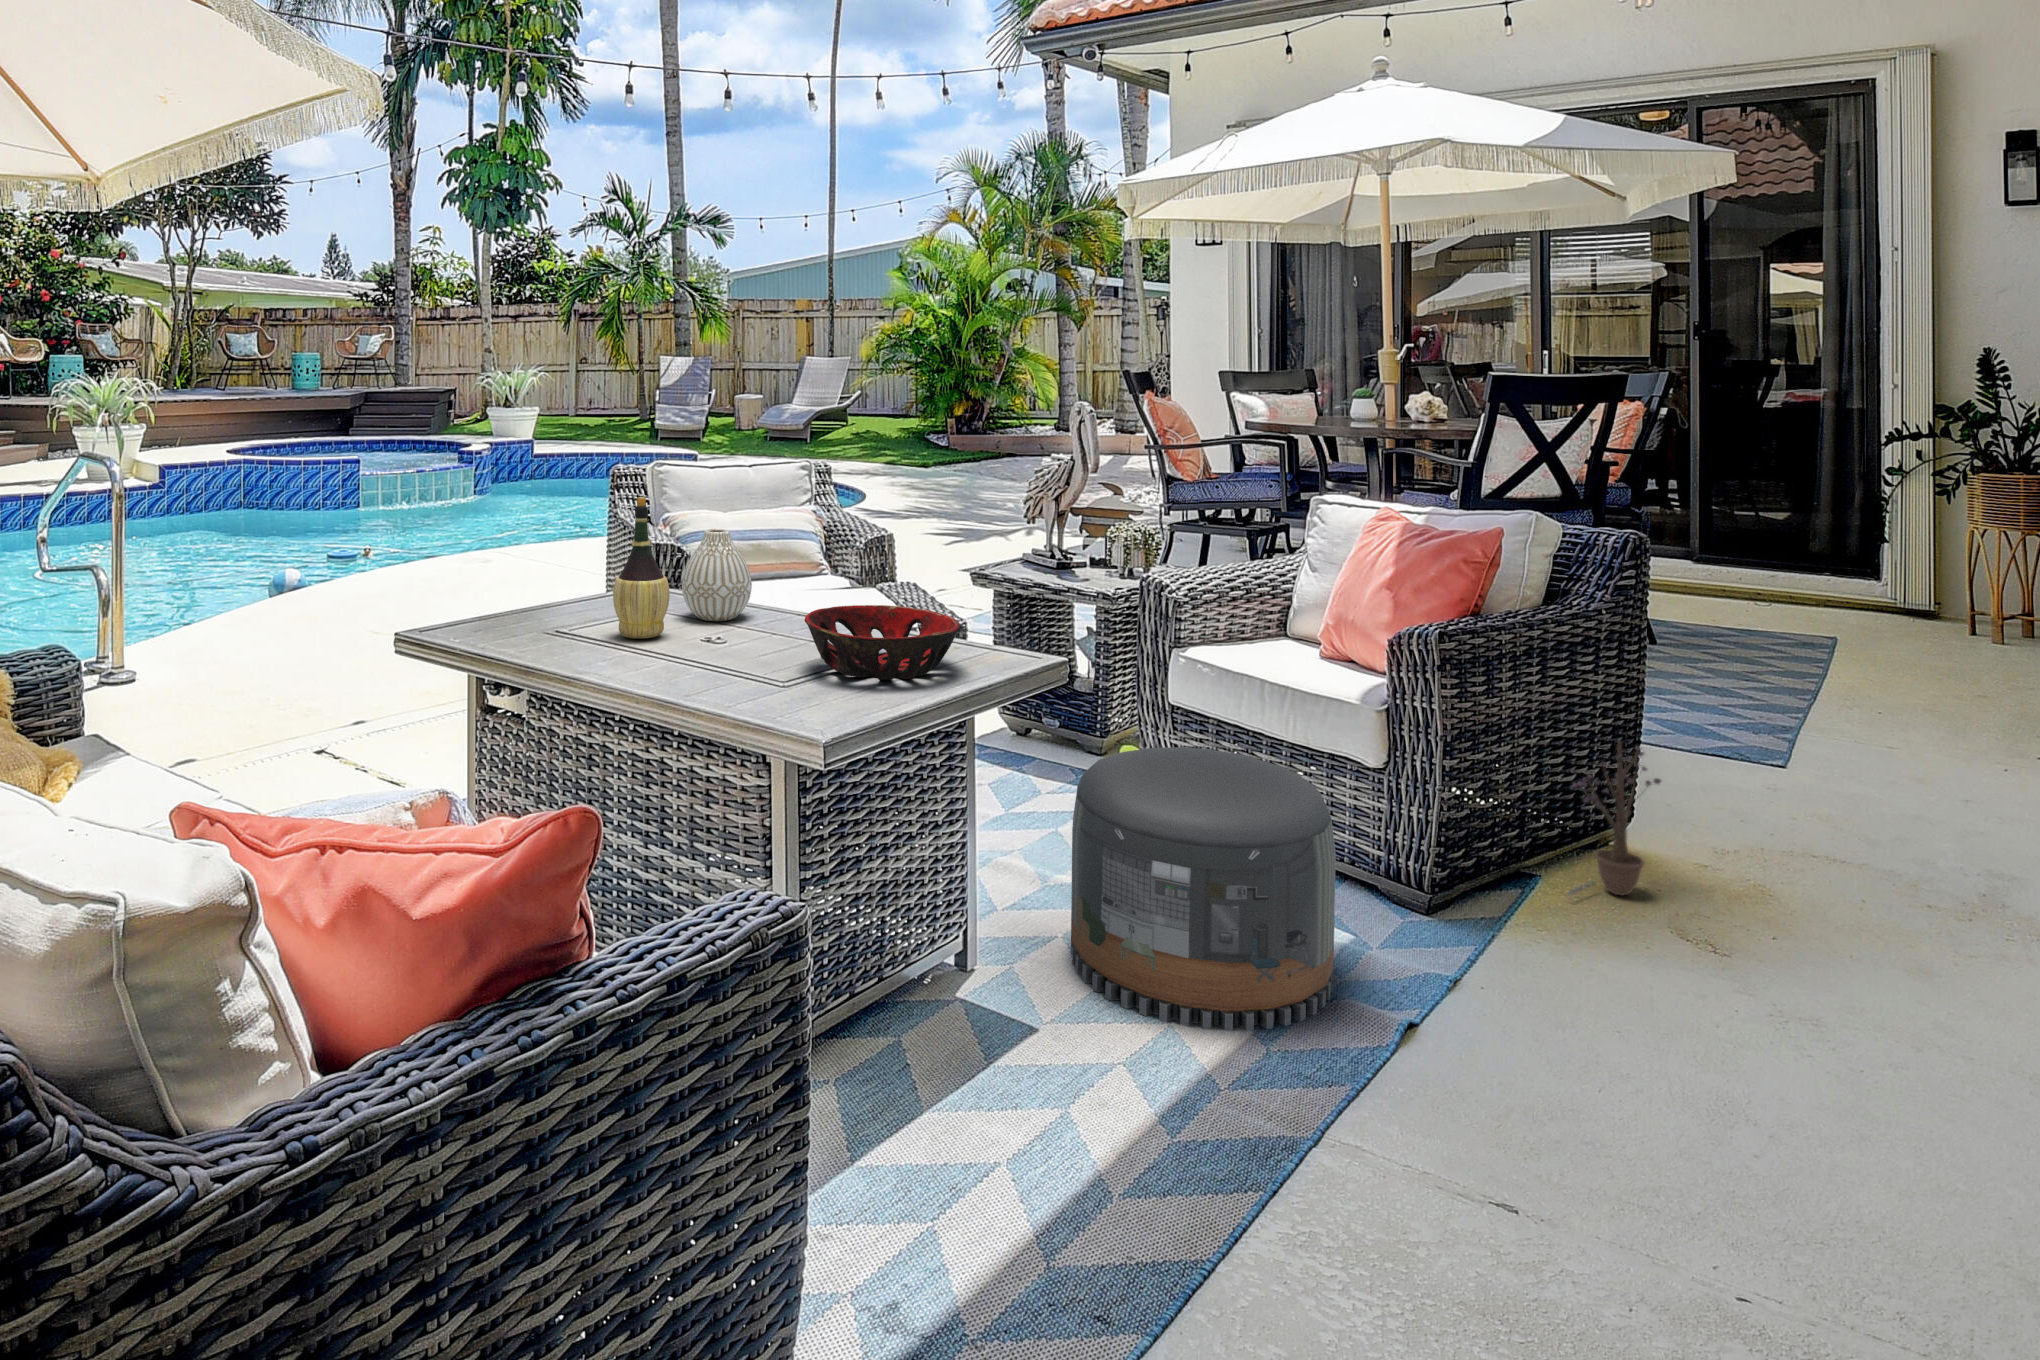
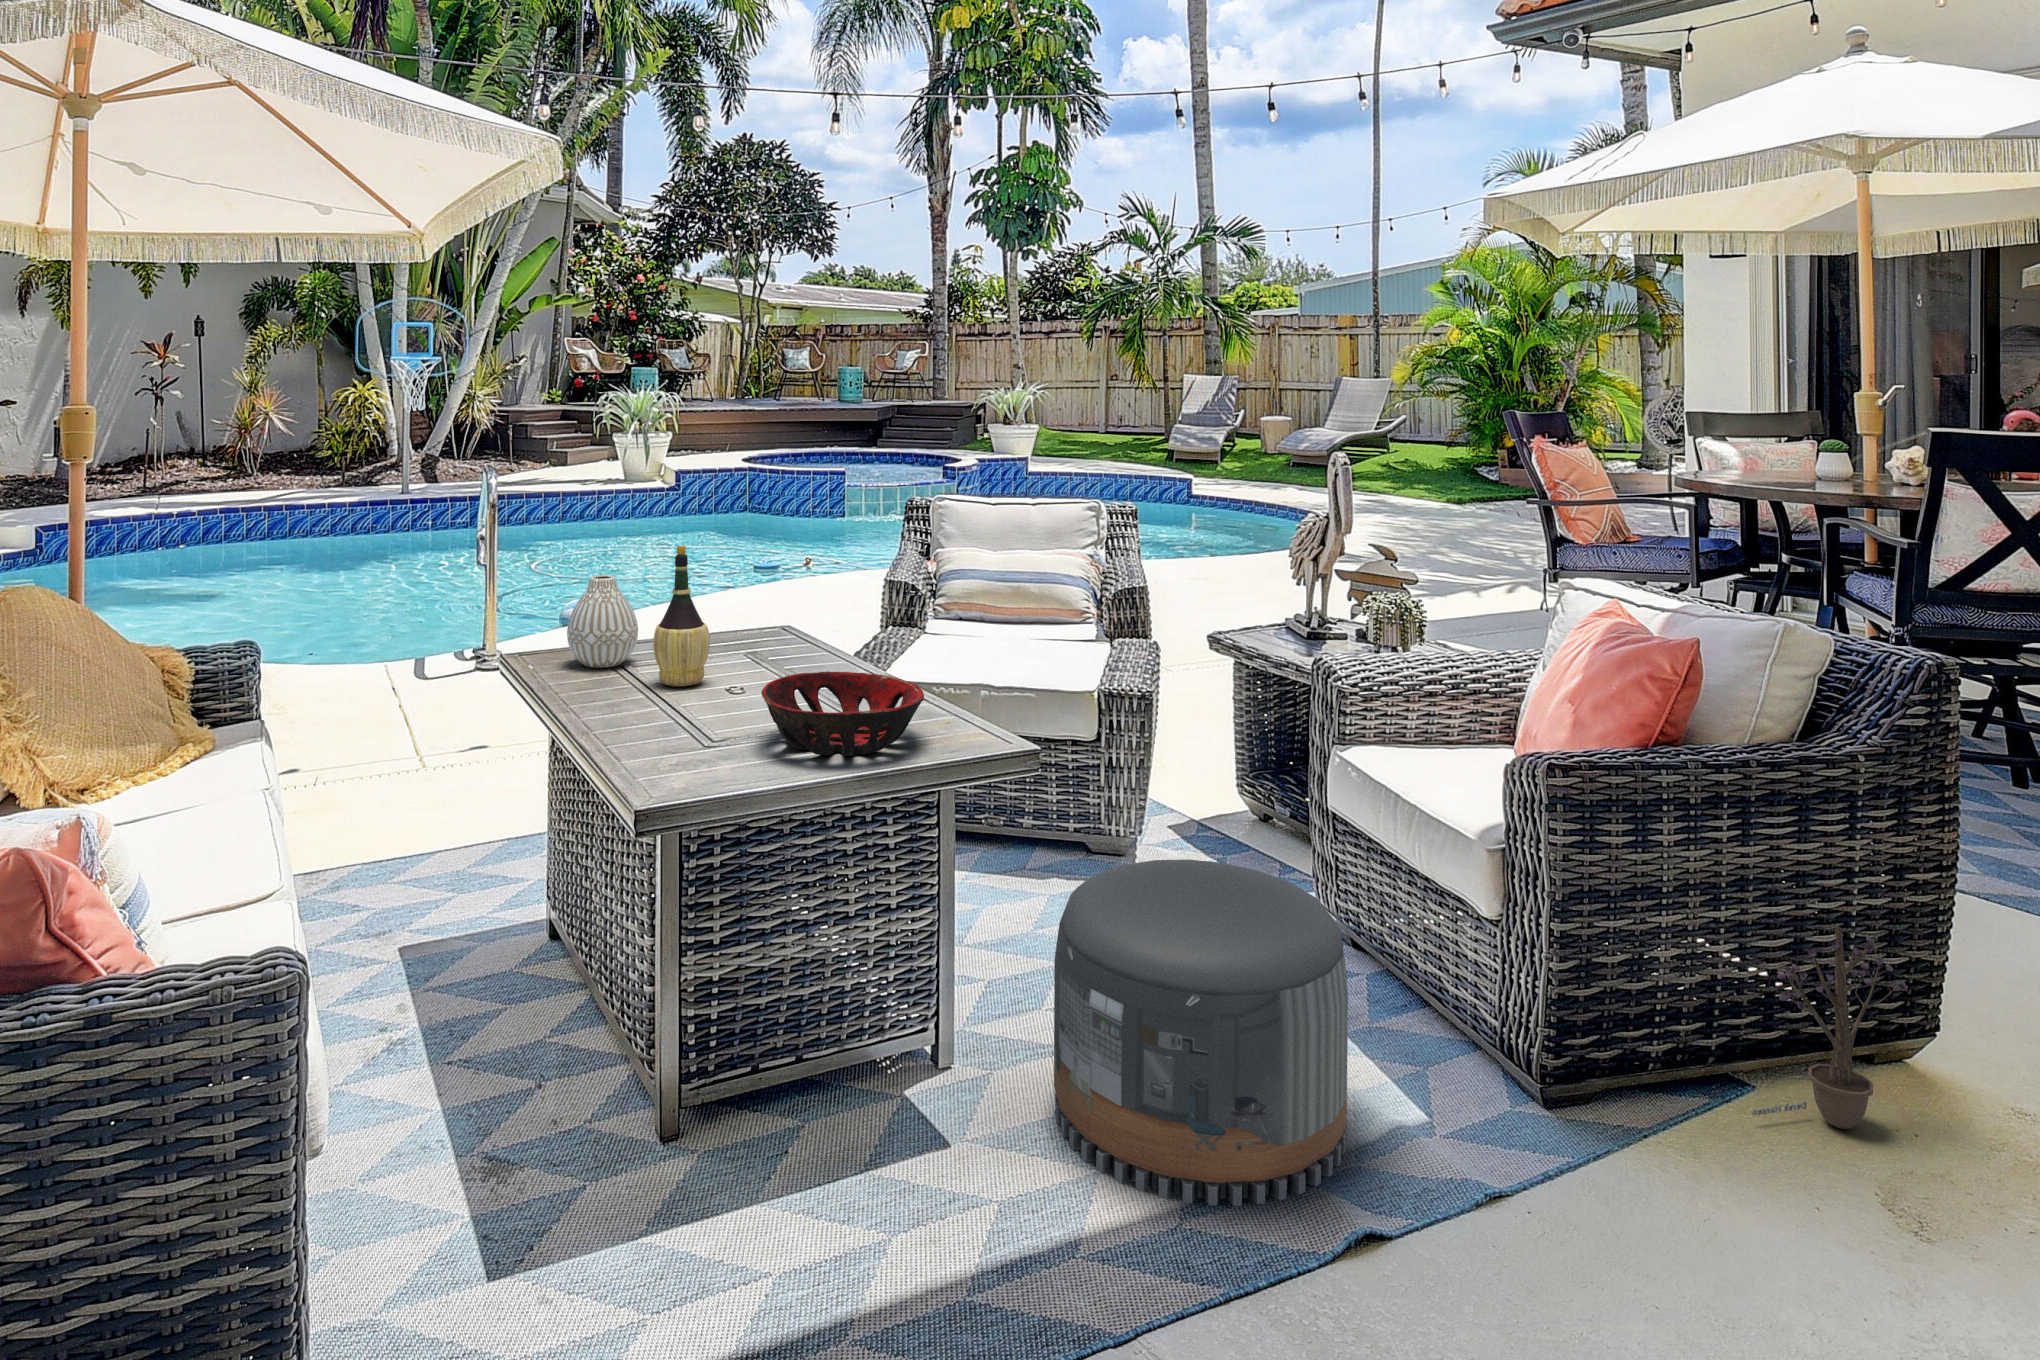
vase: present [682,529,752,621] -> present [567,575,638,668]

